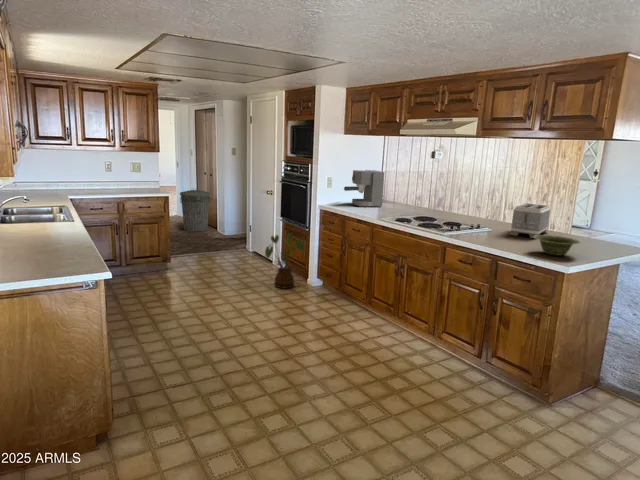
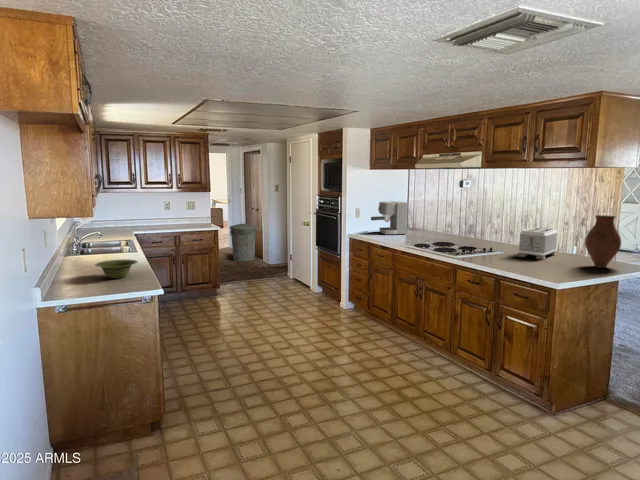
vase: none [585,193,624,249] -> present [585,215,621,268]
house plant: present [264,233,307,289] -> none [298,259,339,311]
dish: present [534,235,580,256] -> present [95,259,138,278]

